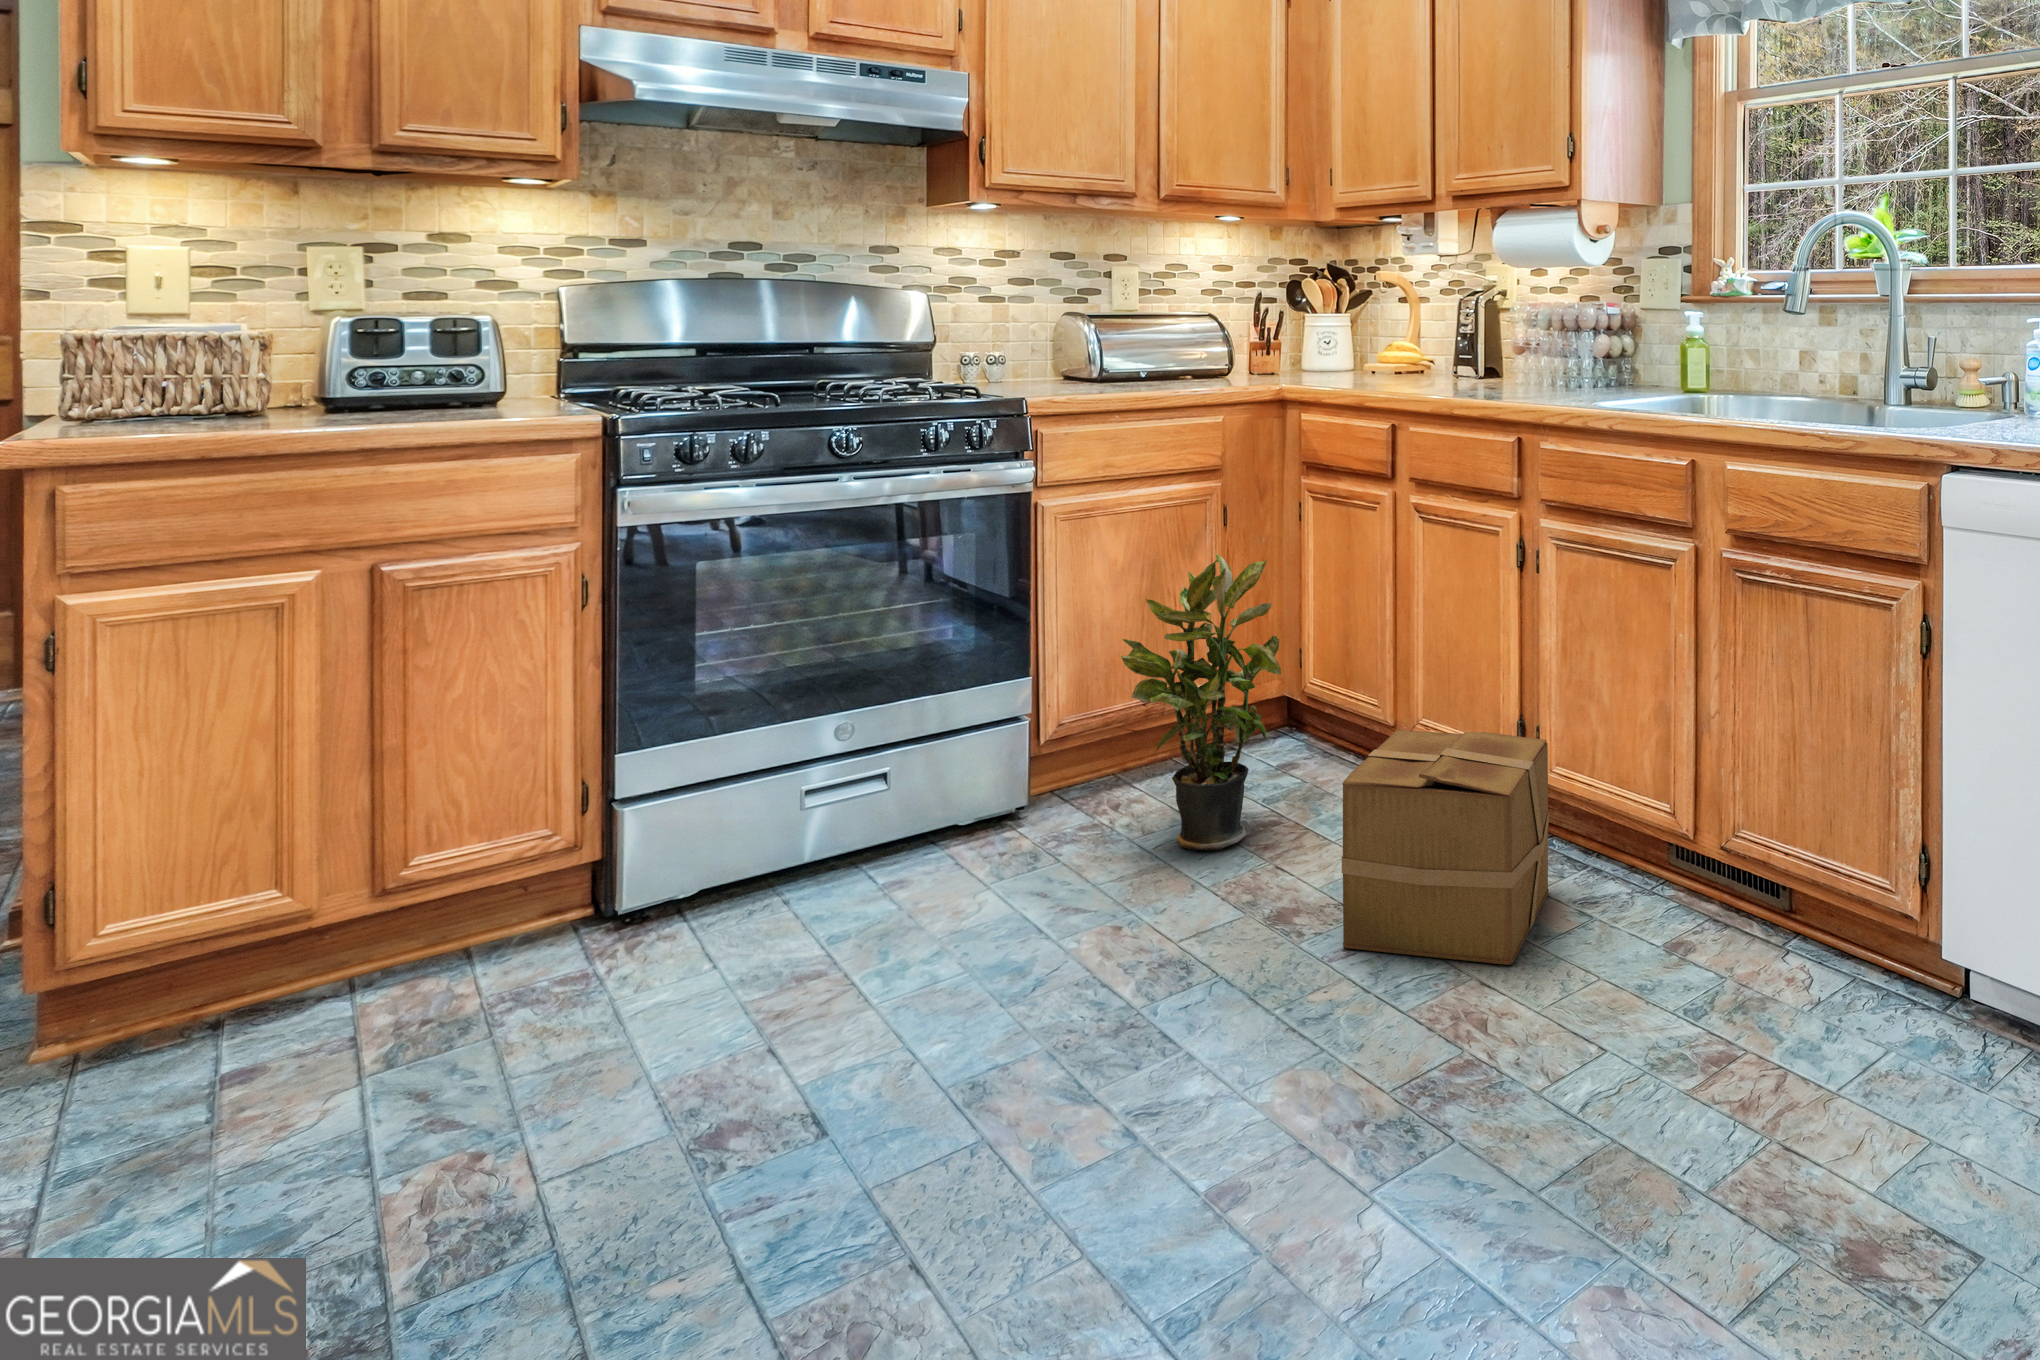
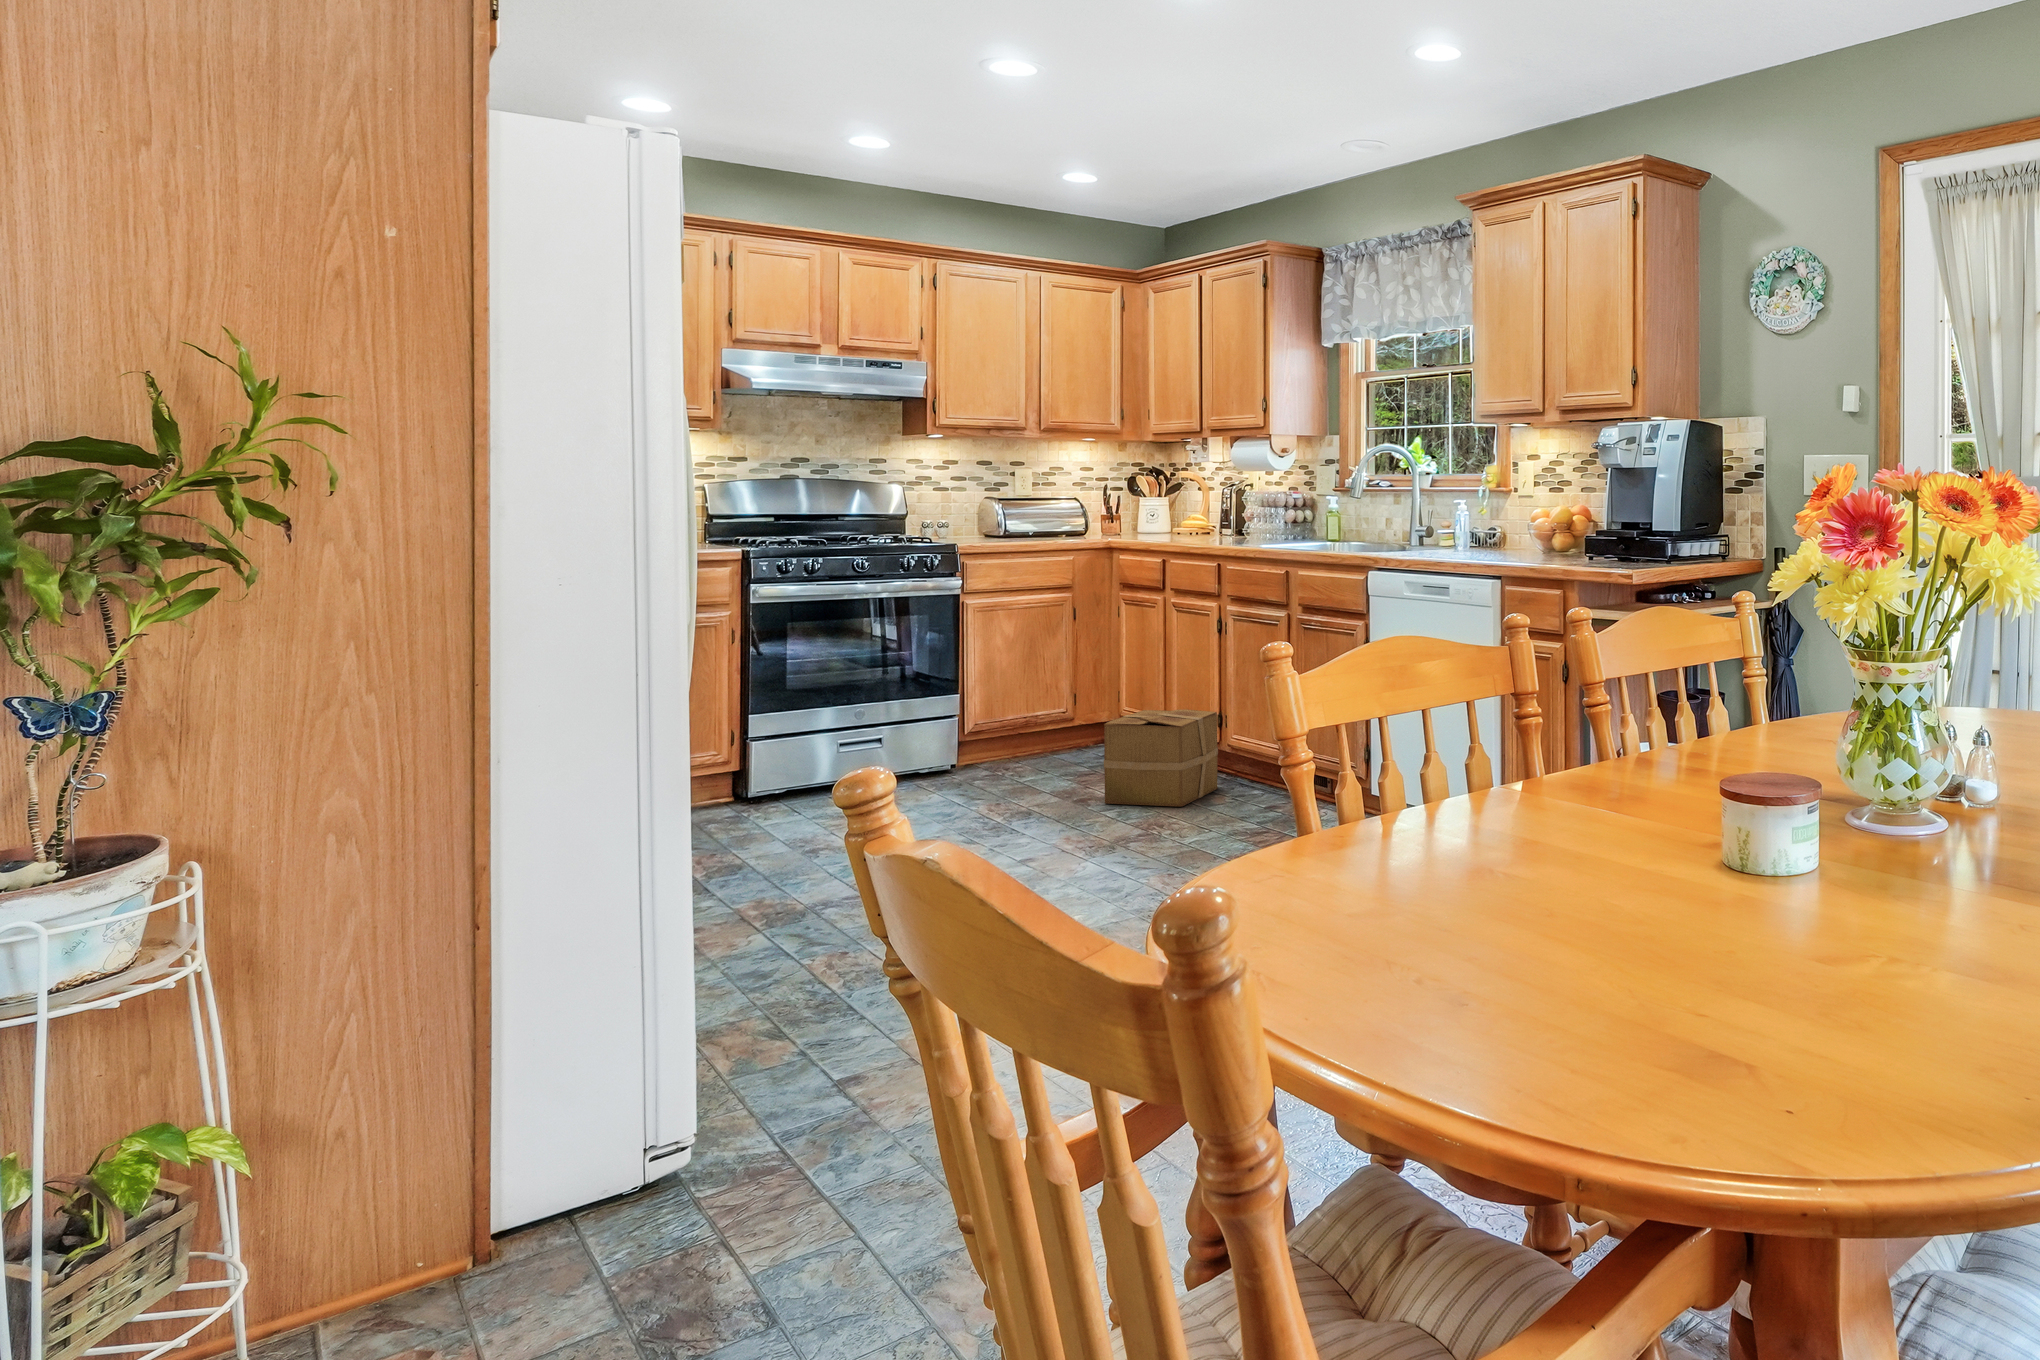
potted plant: present [1121,553,1281,850] -> none [1005,625,1092,778]

